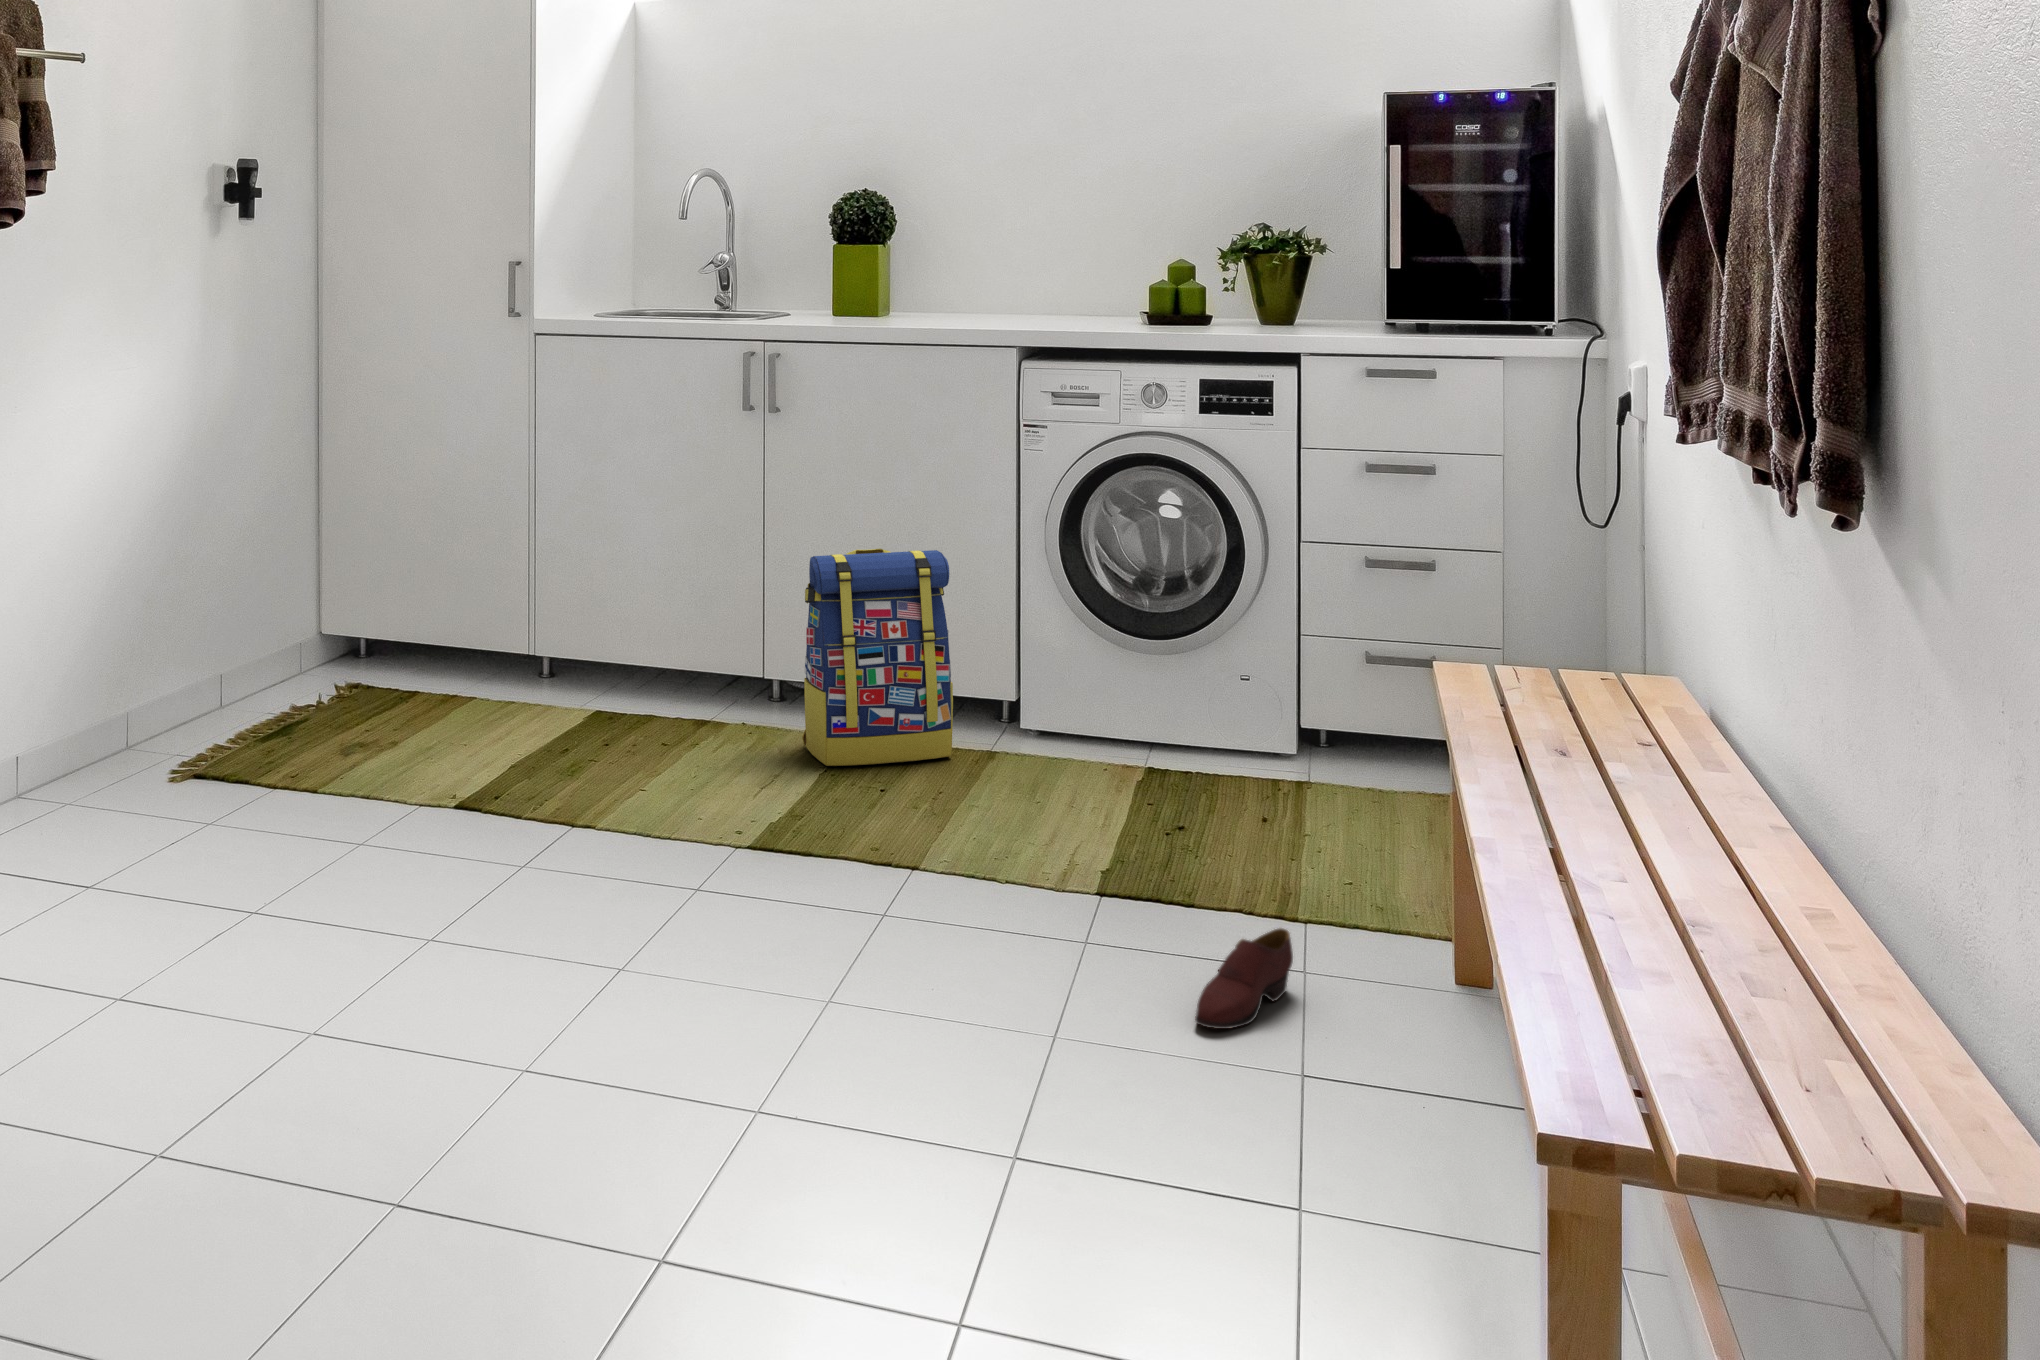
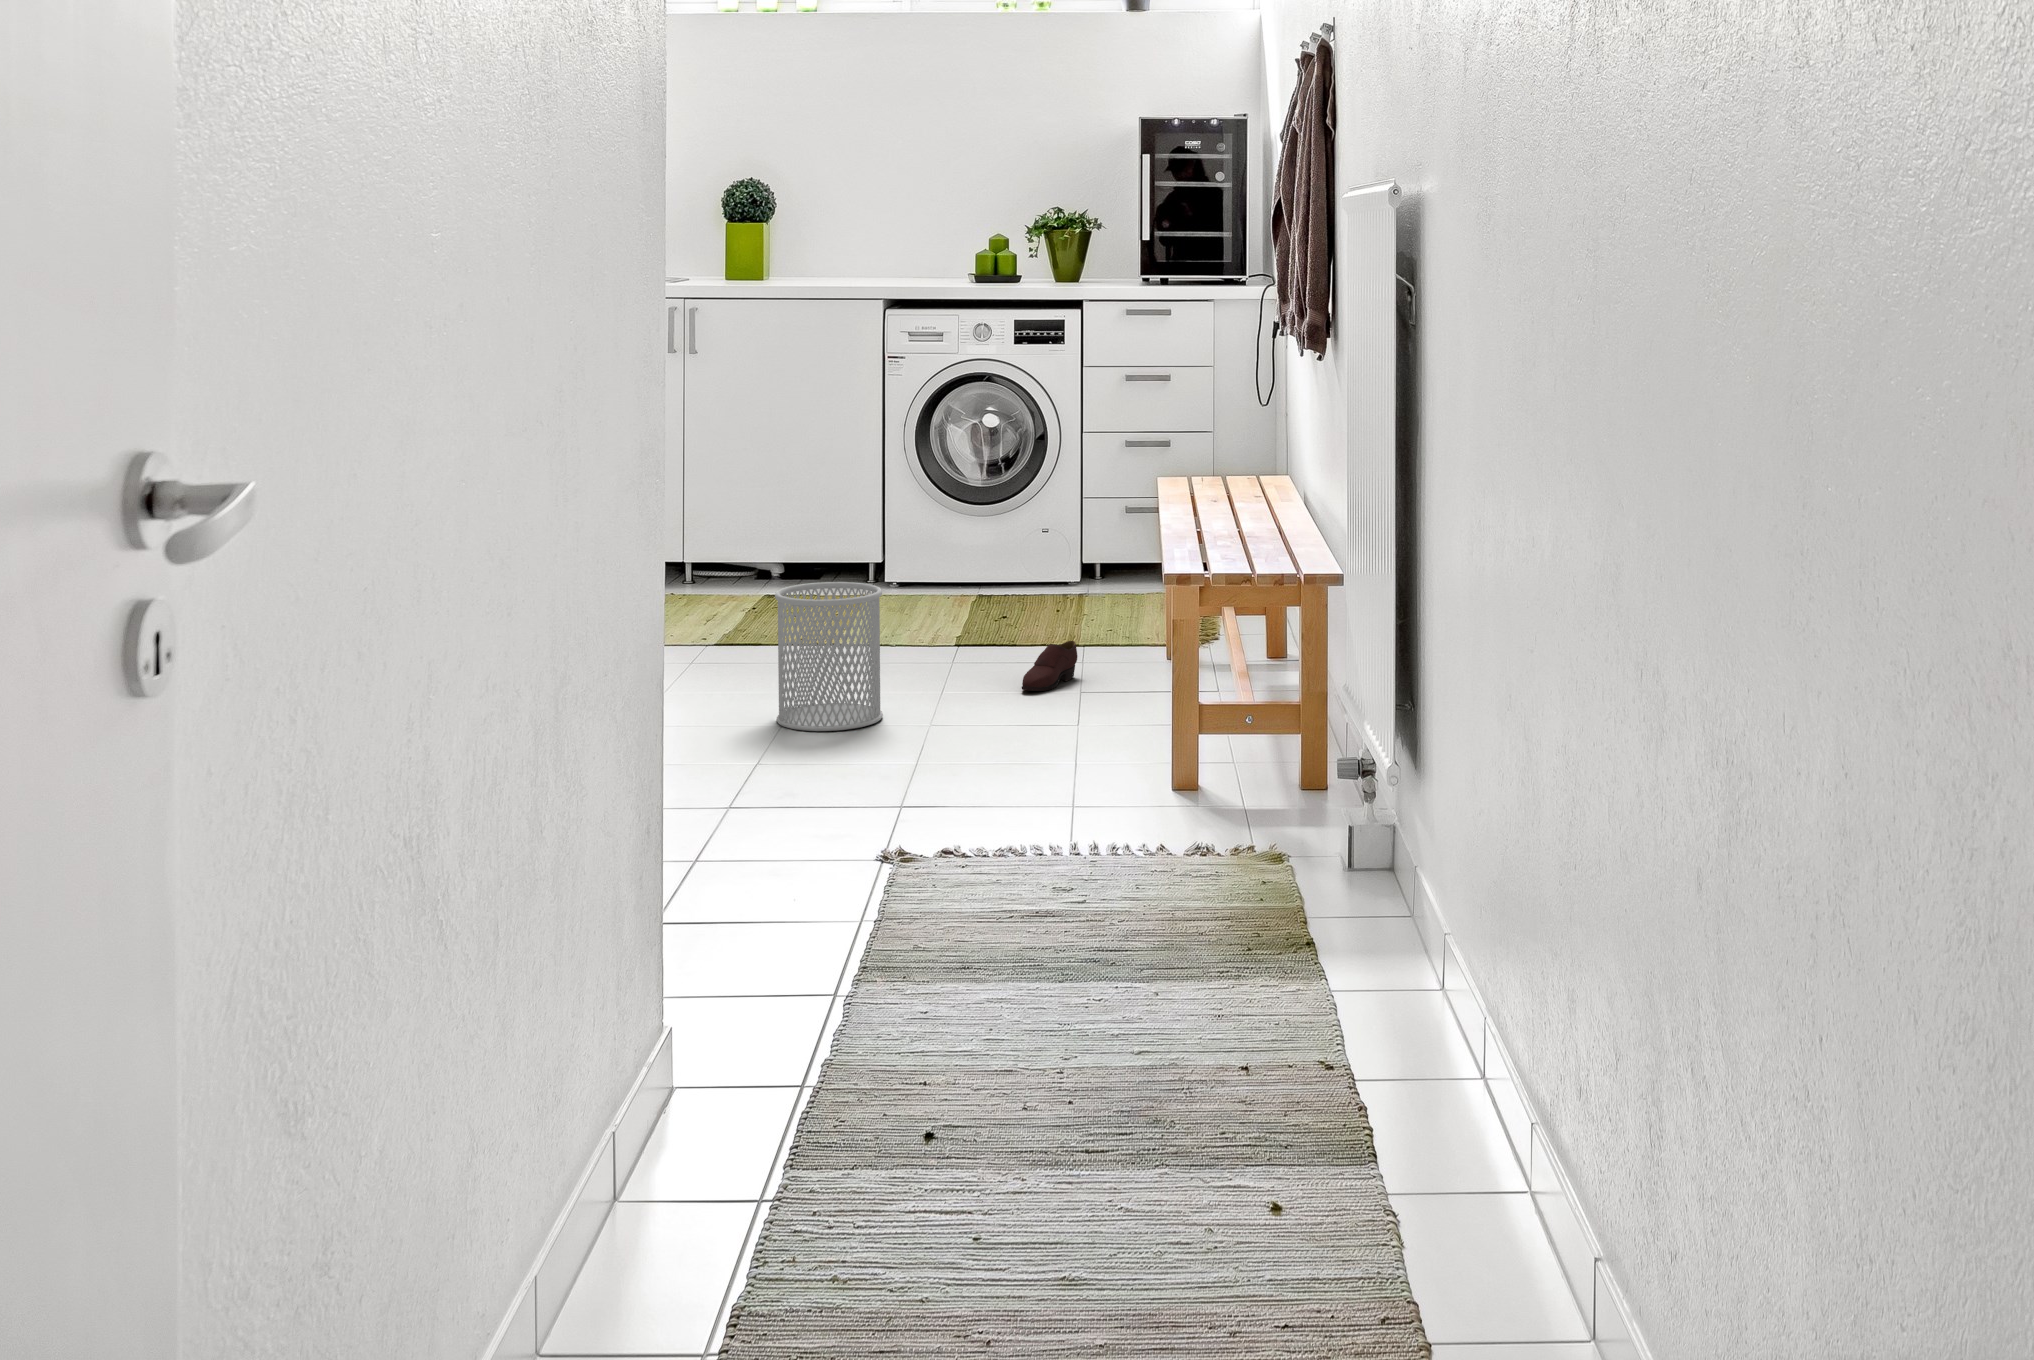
backpack: present [802,549,953,766] -> none [726,452,840,611]
wastebasket: none [769,824,948,1110] -> present [775,582,883,731]

